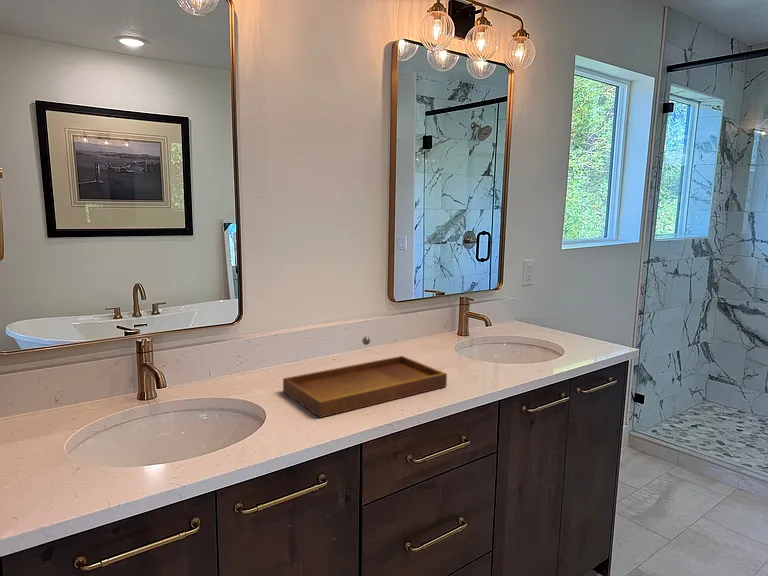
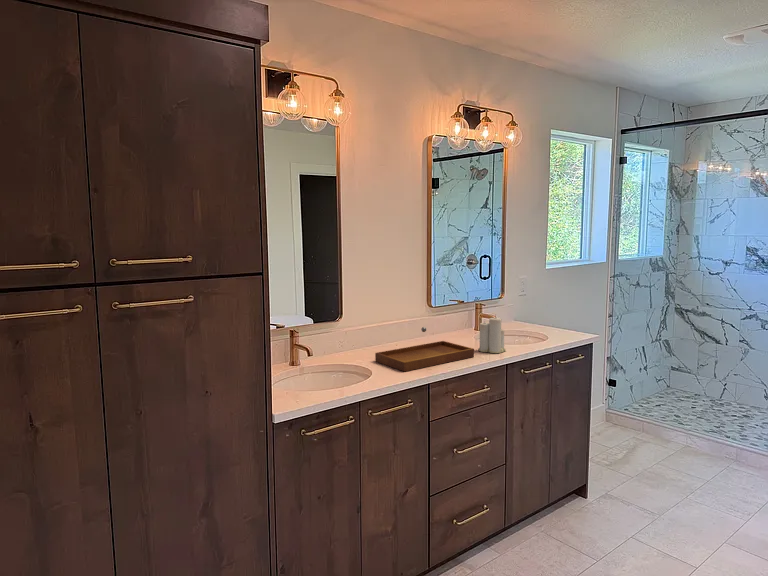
candle: none [456,318,499,380] -> present [478,317,506,353]

